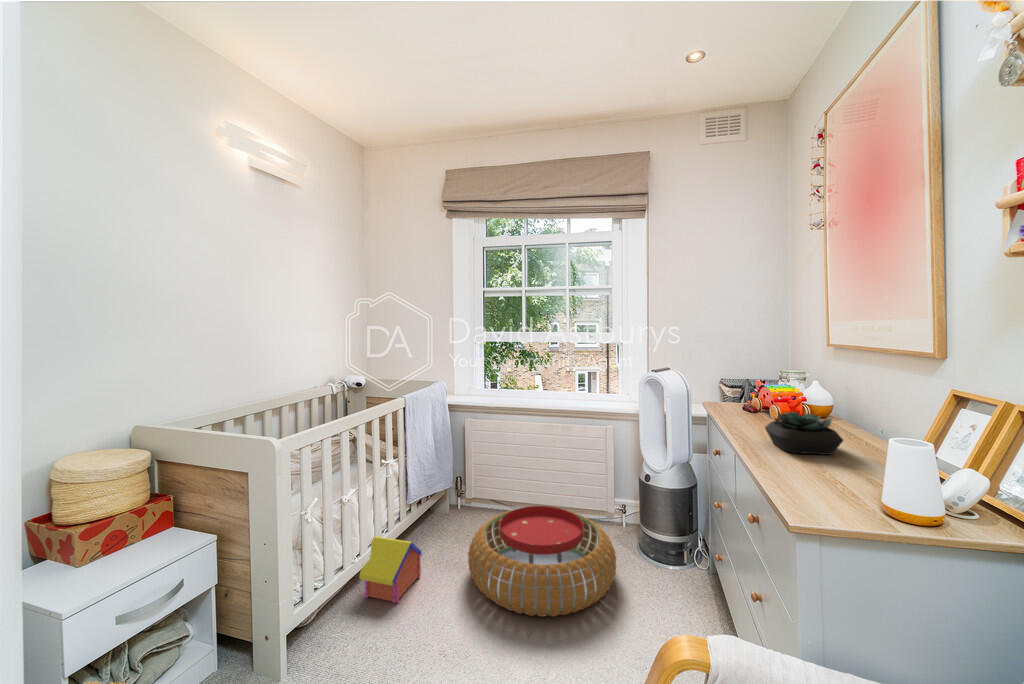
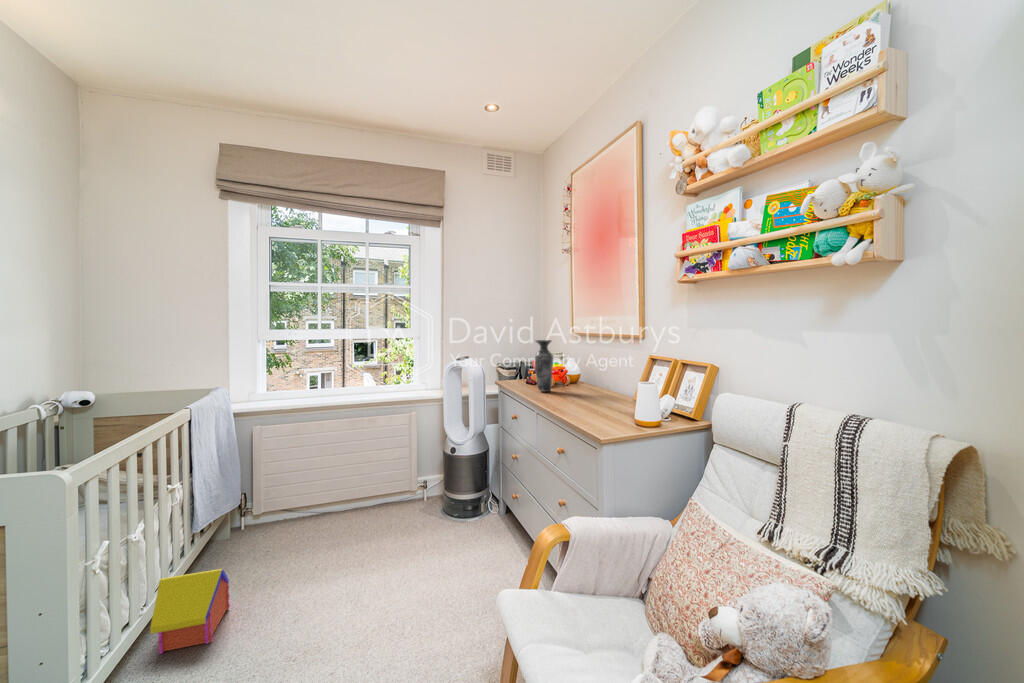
vase: none [748,352,777,424] -> present [535,340,553,392]
succulent plant: present [765,412,843,455] -> none [554,378,600,405]
pouf: present [468,506,616,617] -> none [290,496,442,600]

